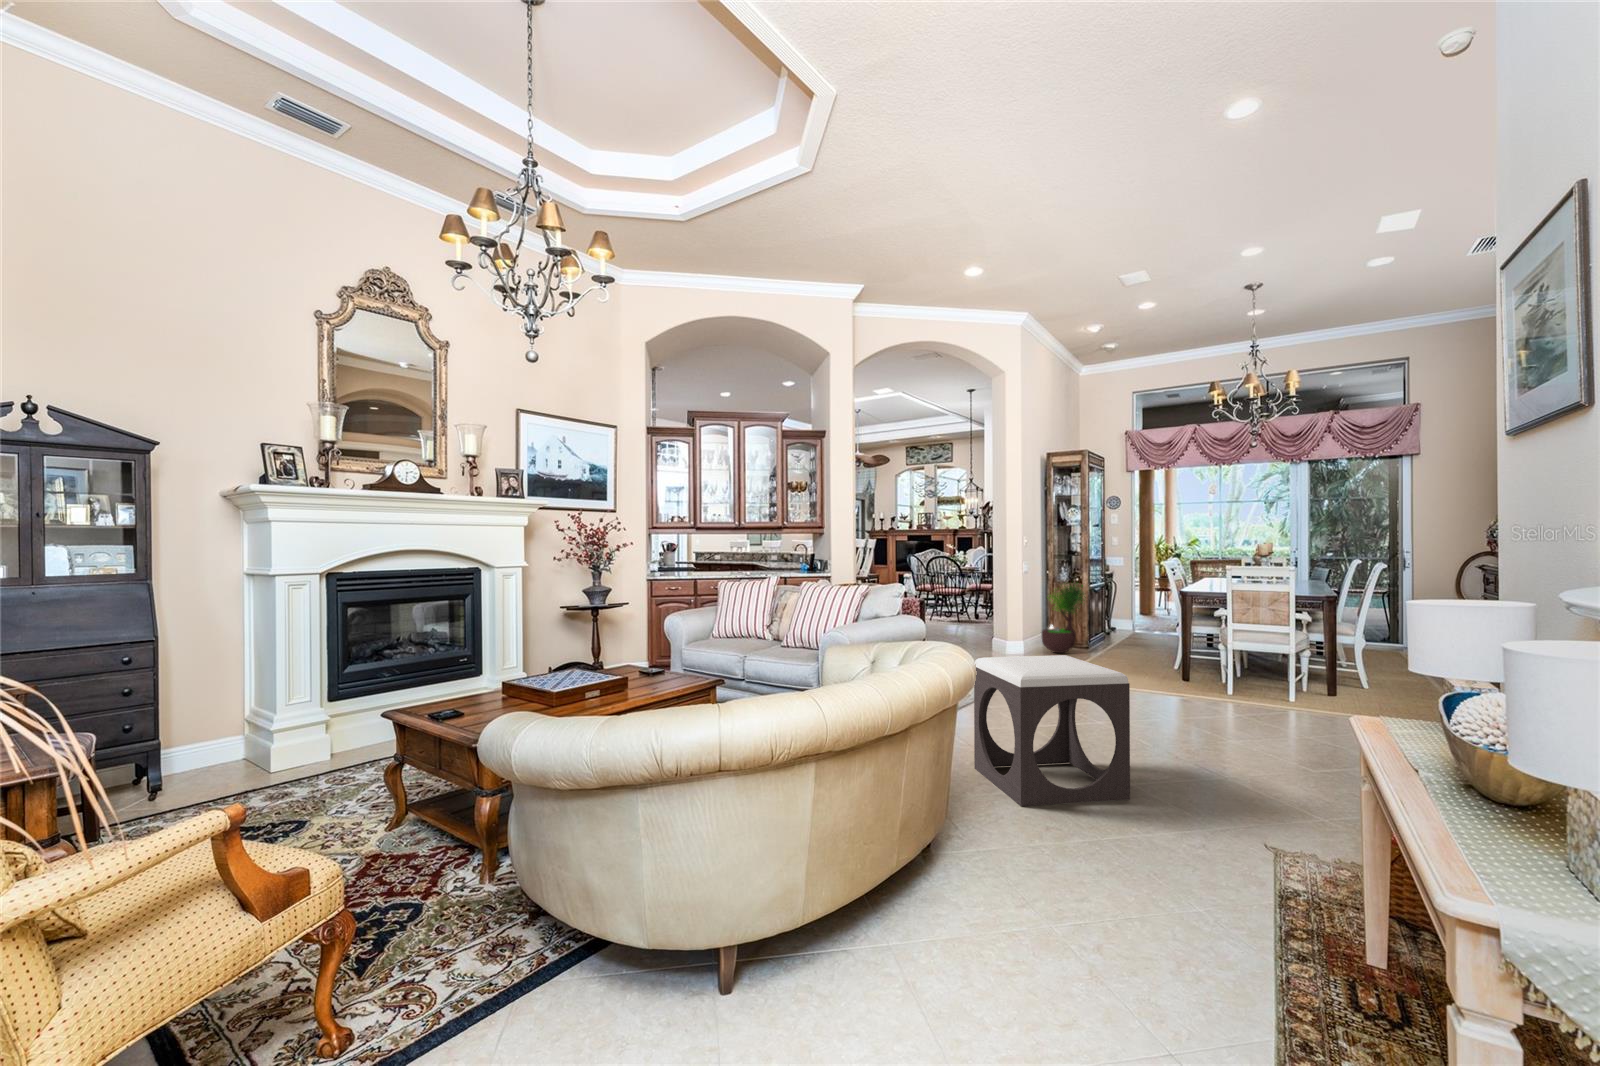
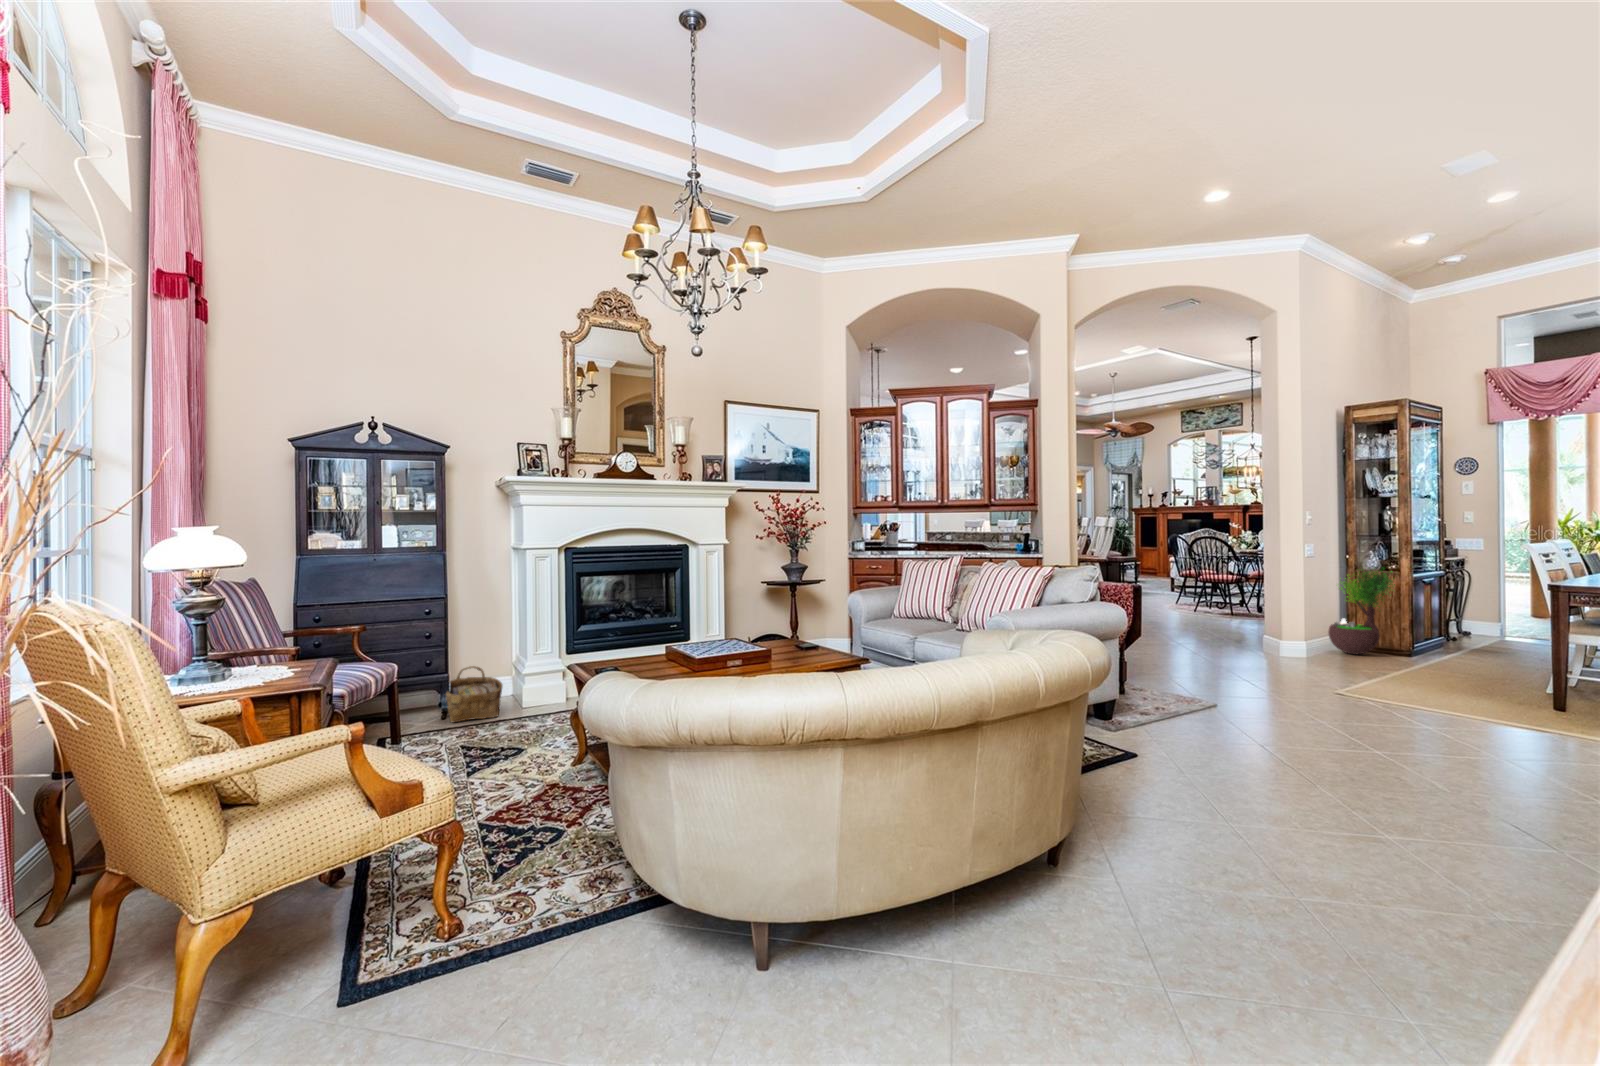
footstool: present [974,655,1130,806] -> none [1160,653,1366,848]
woven basket: none [144,728,237,805] -> present [446,666,502,723]

